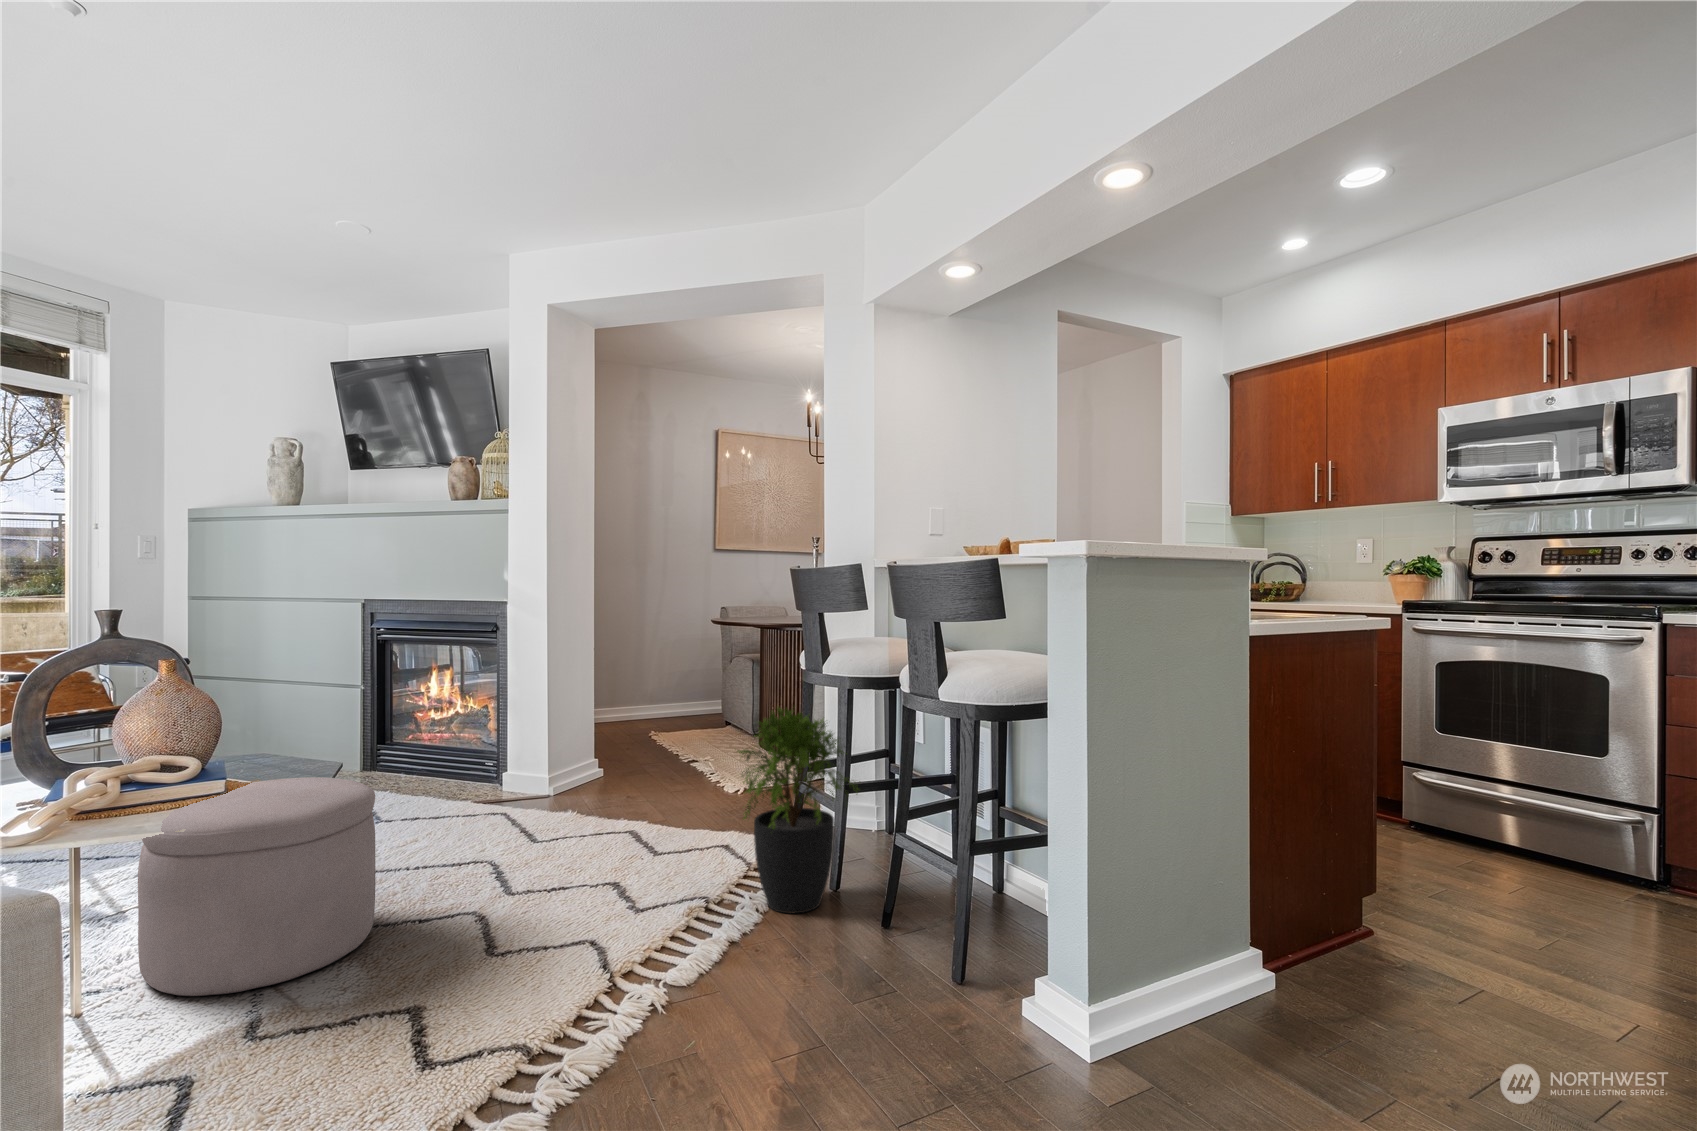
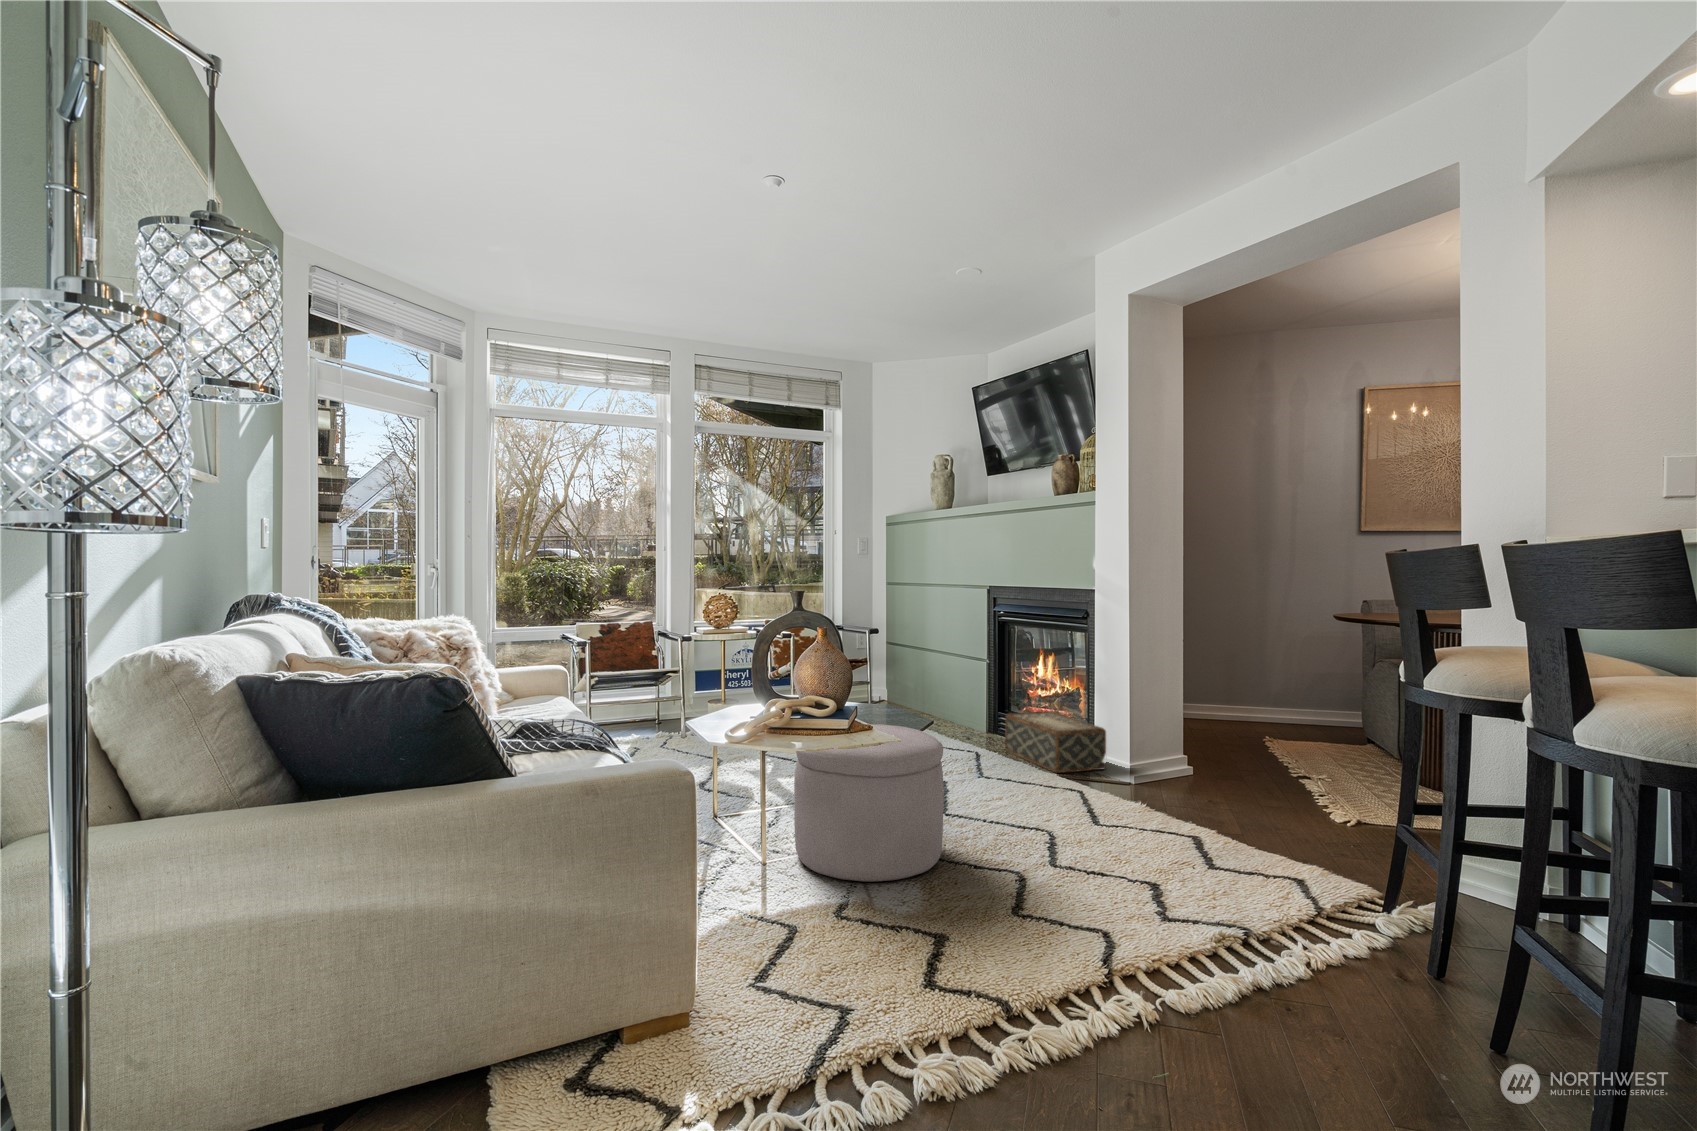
potted plant: present [737,708,858,914] -> none [1280,724,1471,987]
woven basket: none [394,735,519,801] -> present [1005,711,1106,773]

